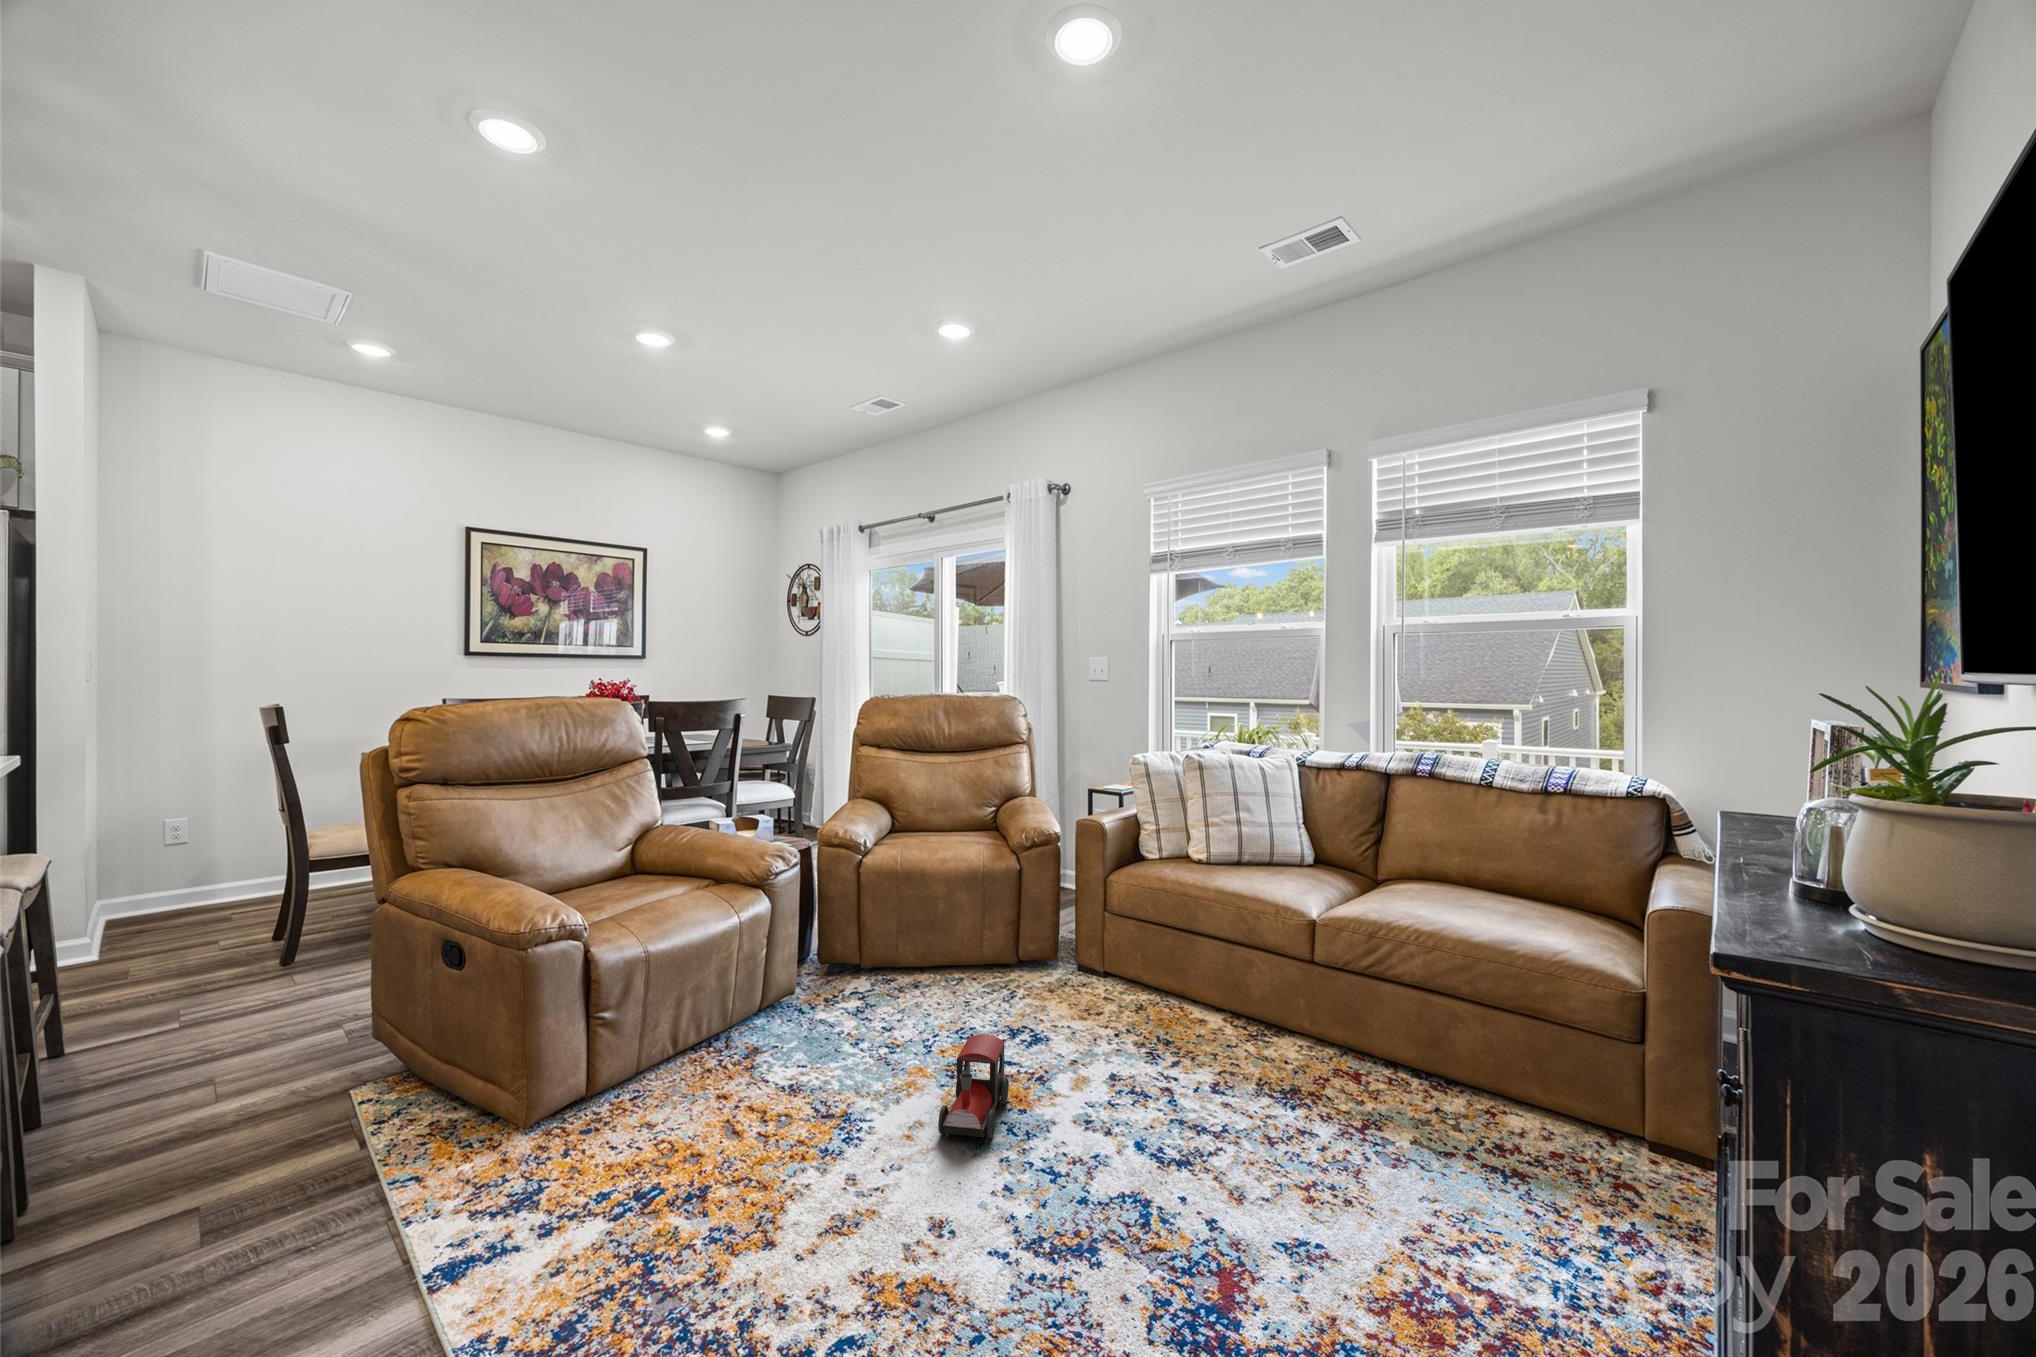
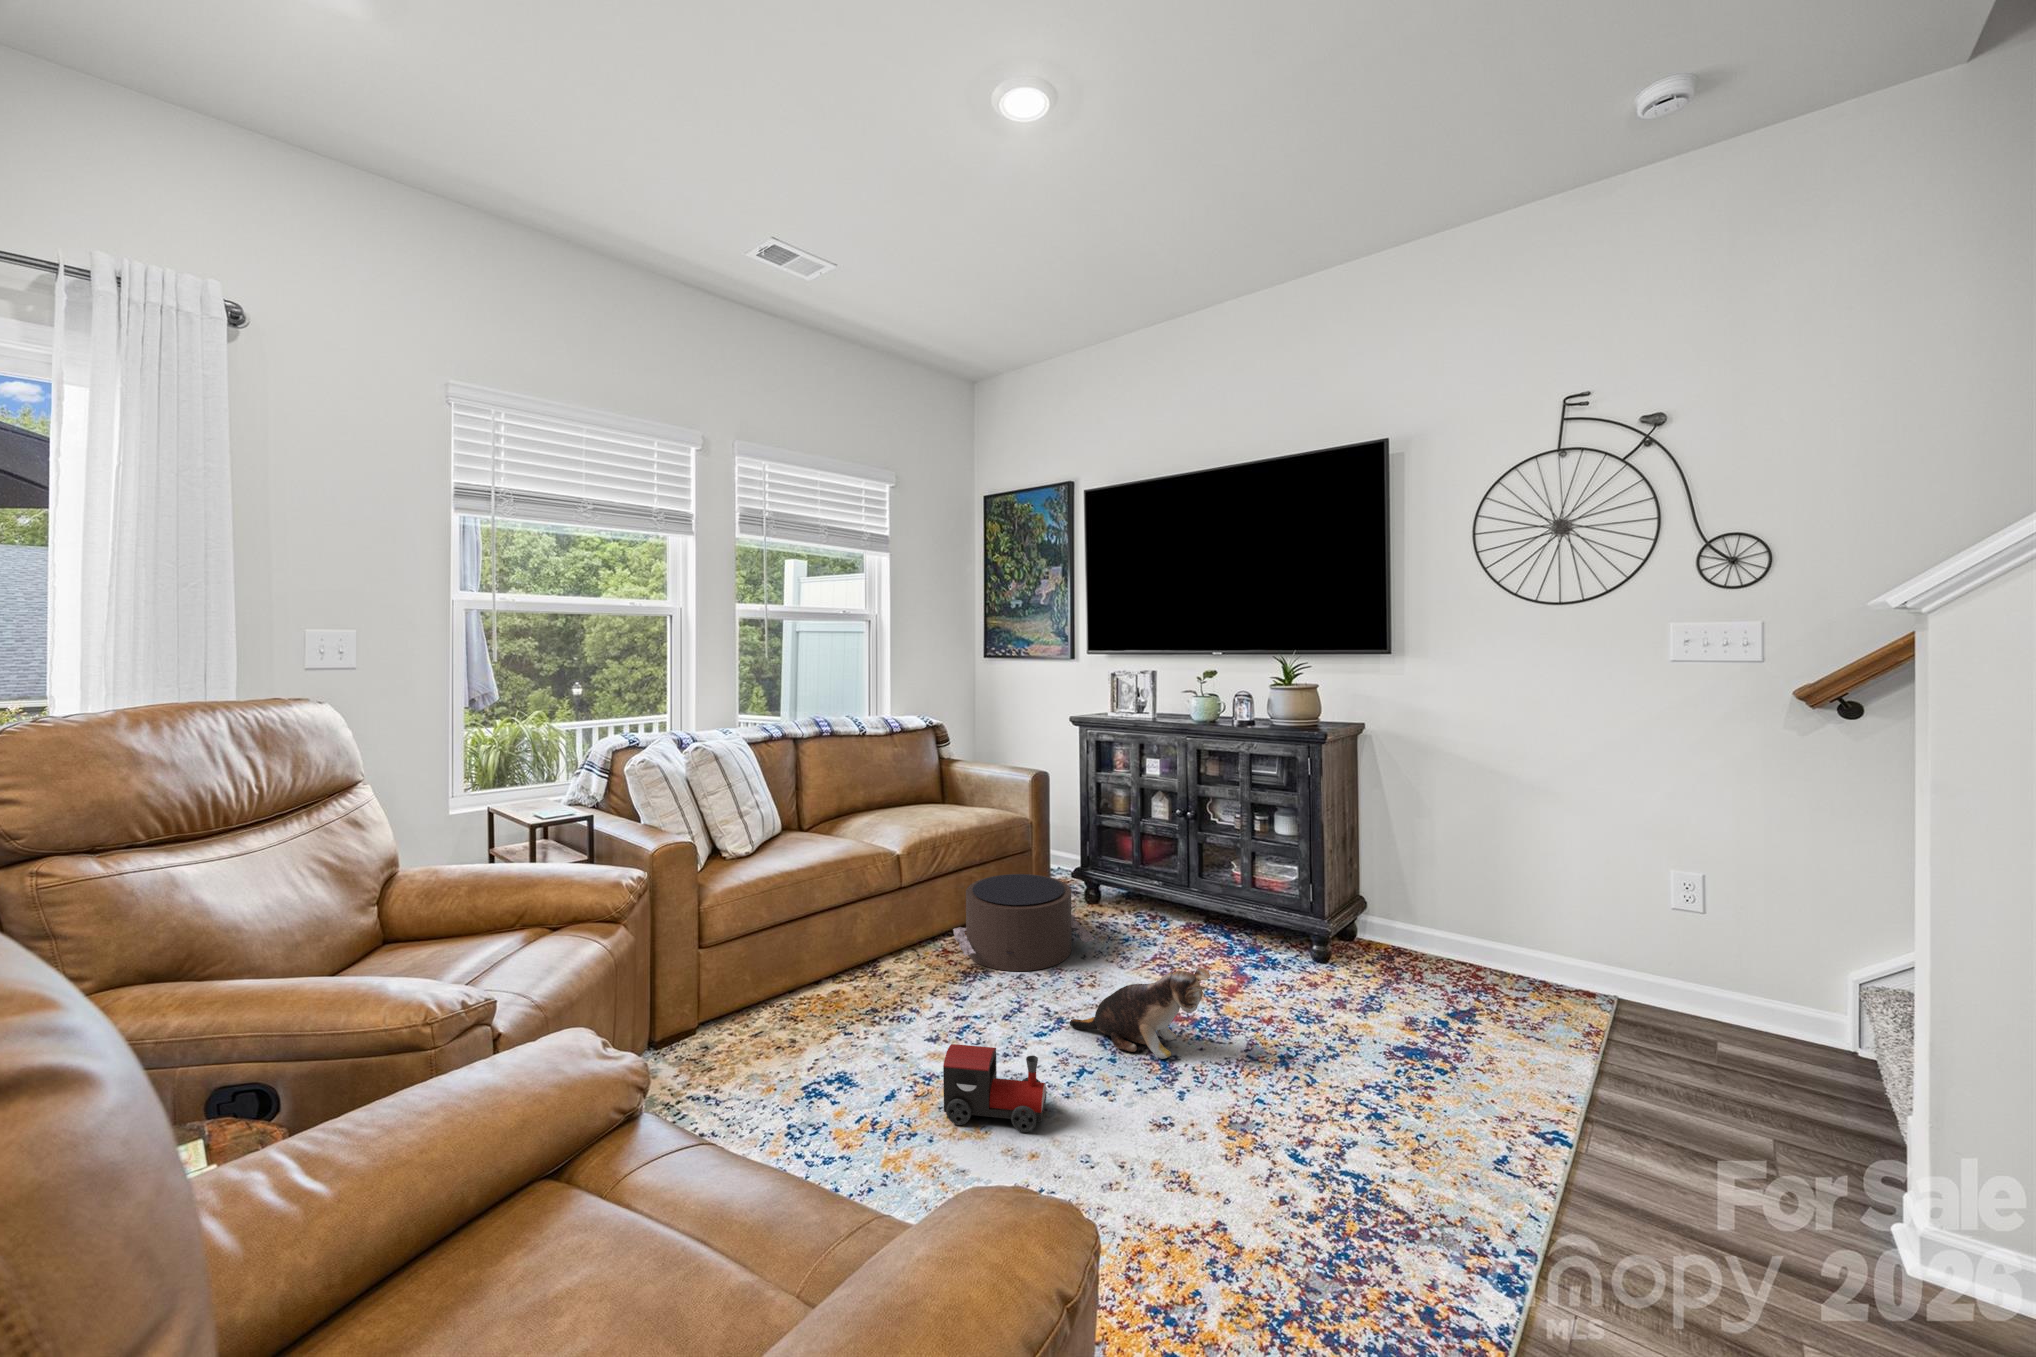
pouf: none [1271,1008,1488,1183] -> present [953,874,1094,971]
plush toy: none [1058,1132,1166,1259] -> present [1070,968,1210,1059]

